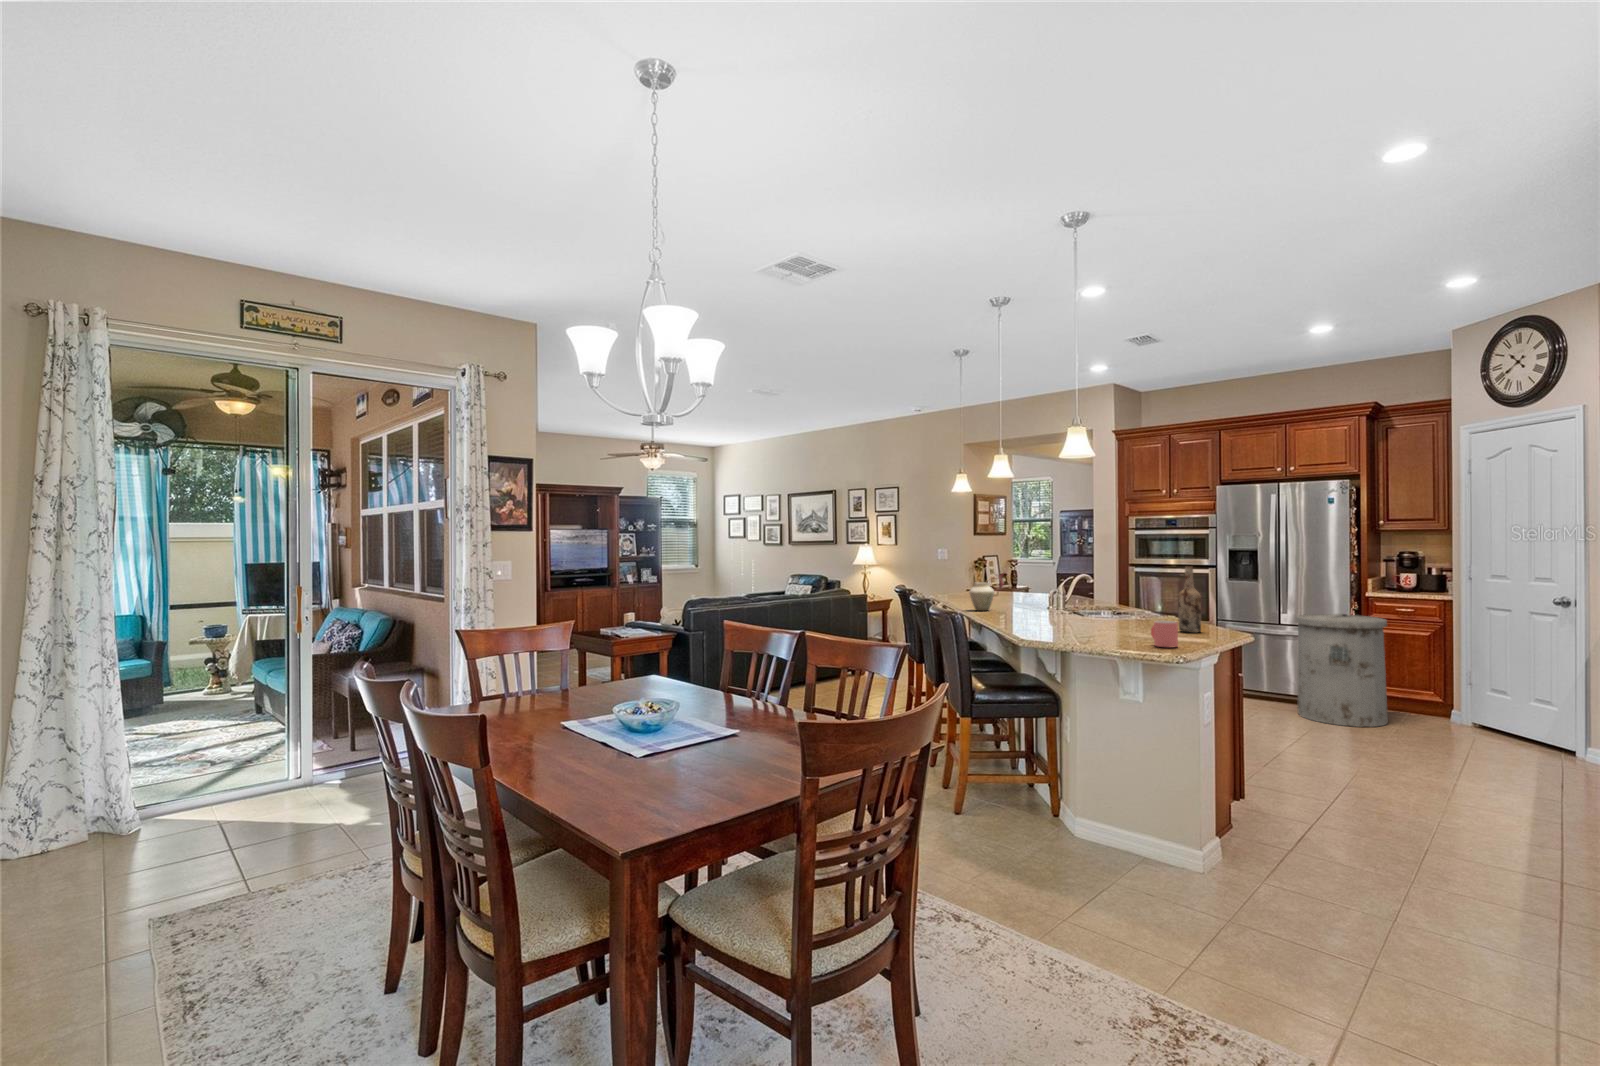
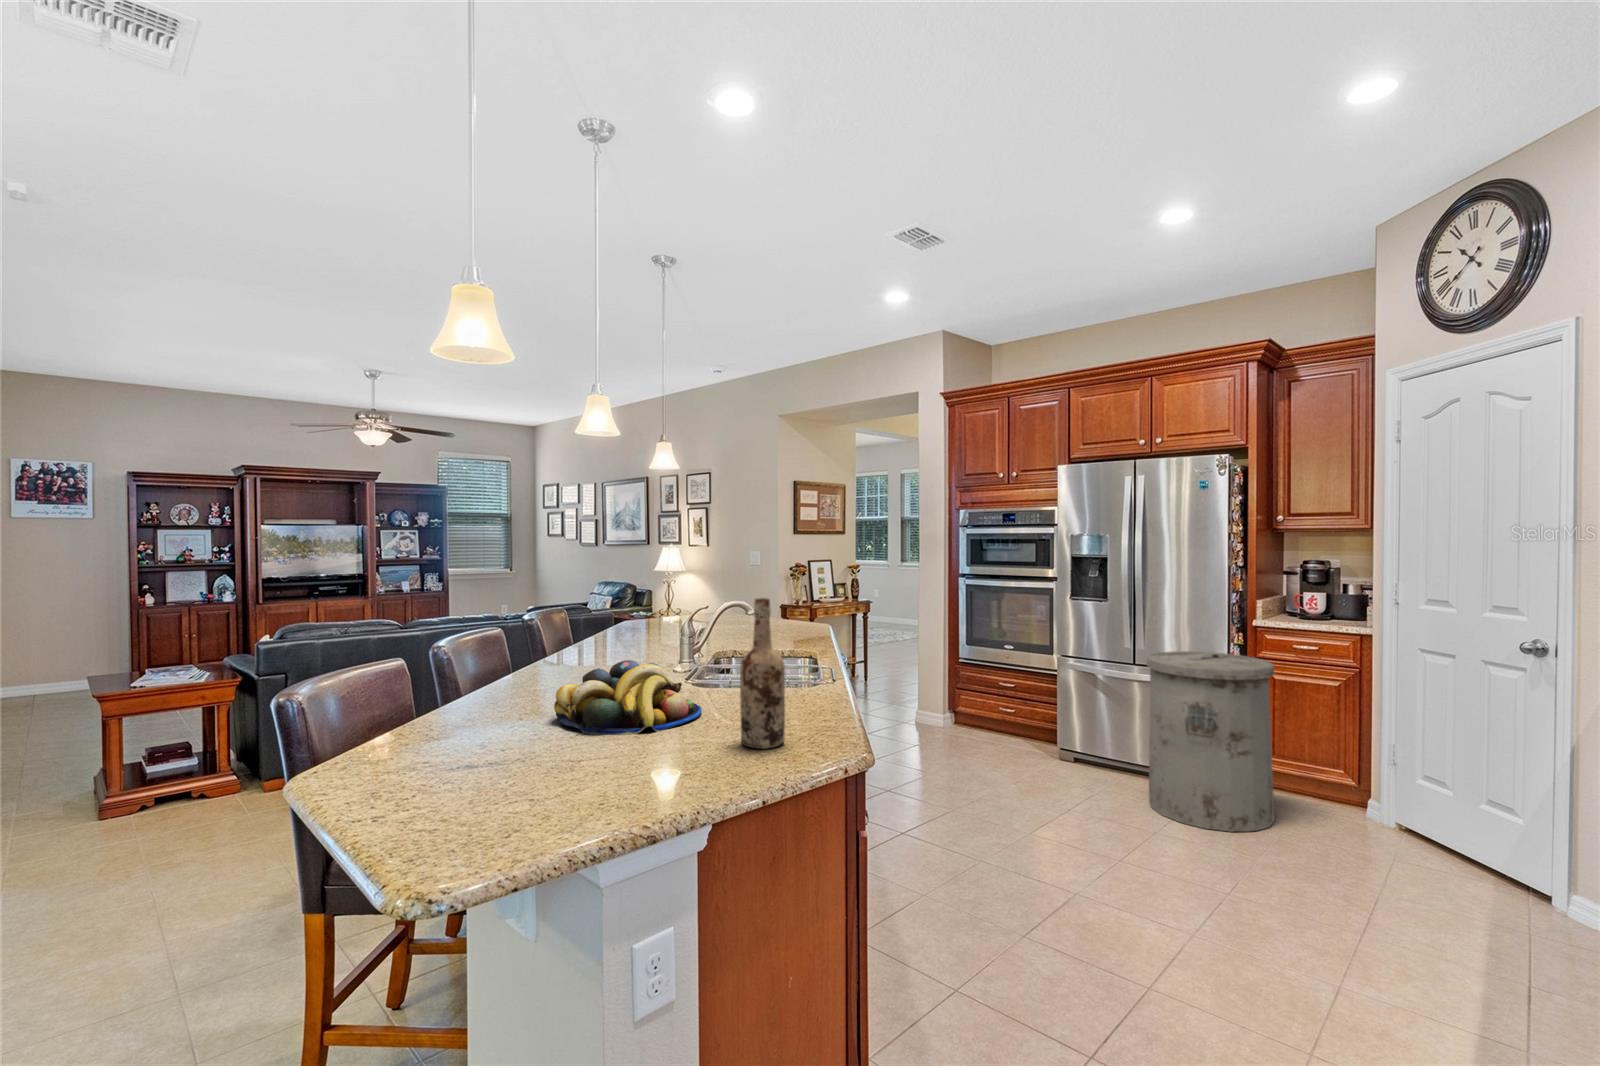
vase: present [969,574,1004,611] -> none [584,591,646,658]
fruit bowl: none [1058,601,1132,631] -> present [554,660,702,736]
mug: present [1151,621,1178,647] -> none [479,760,544,847]

